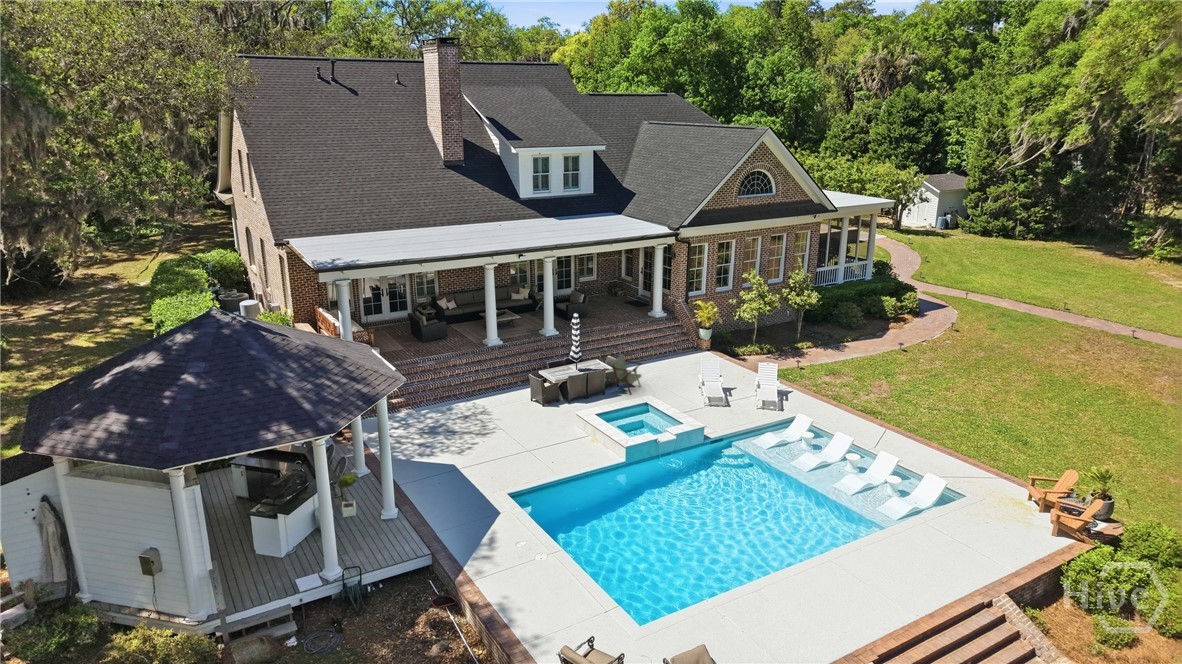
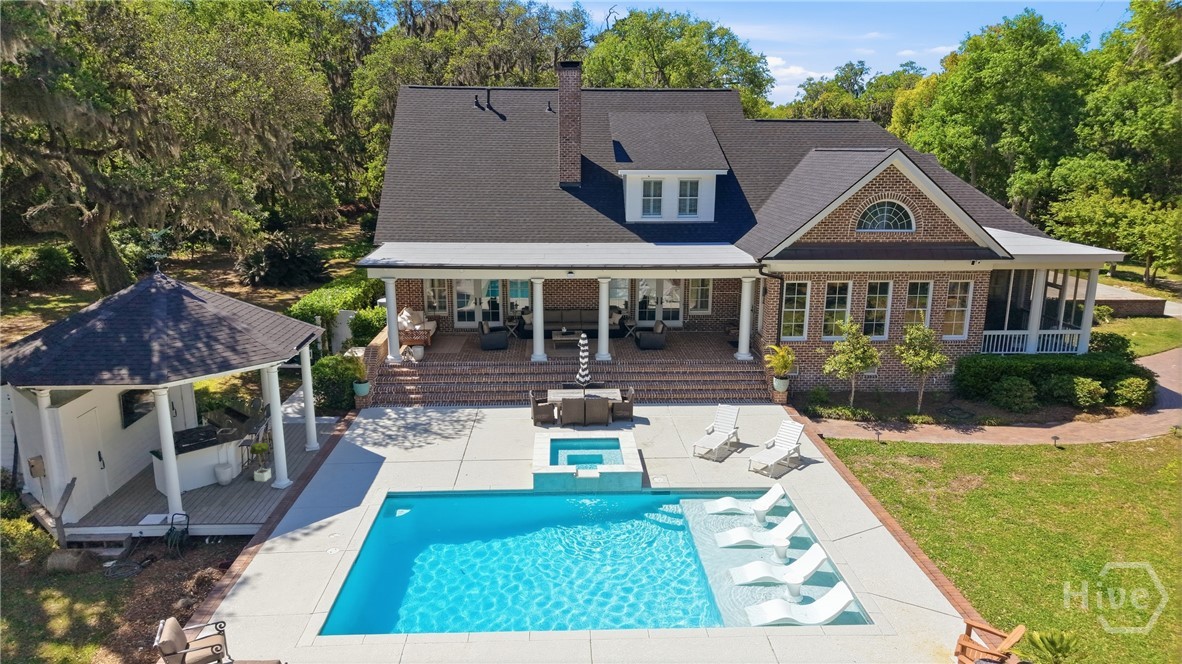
lounge chair: present [610,355,642,394] -> none [612,389,653,433]

